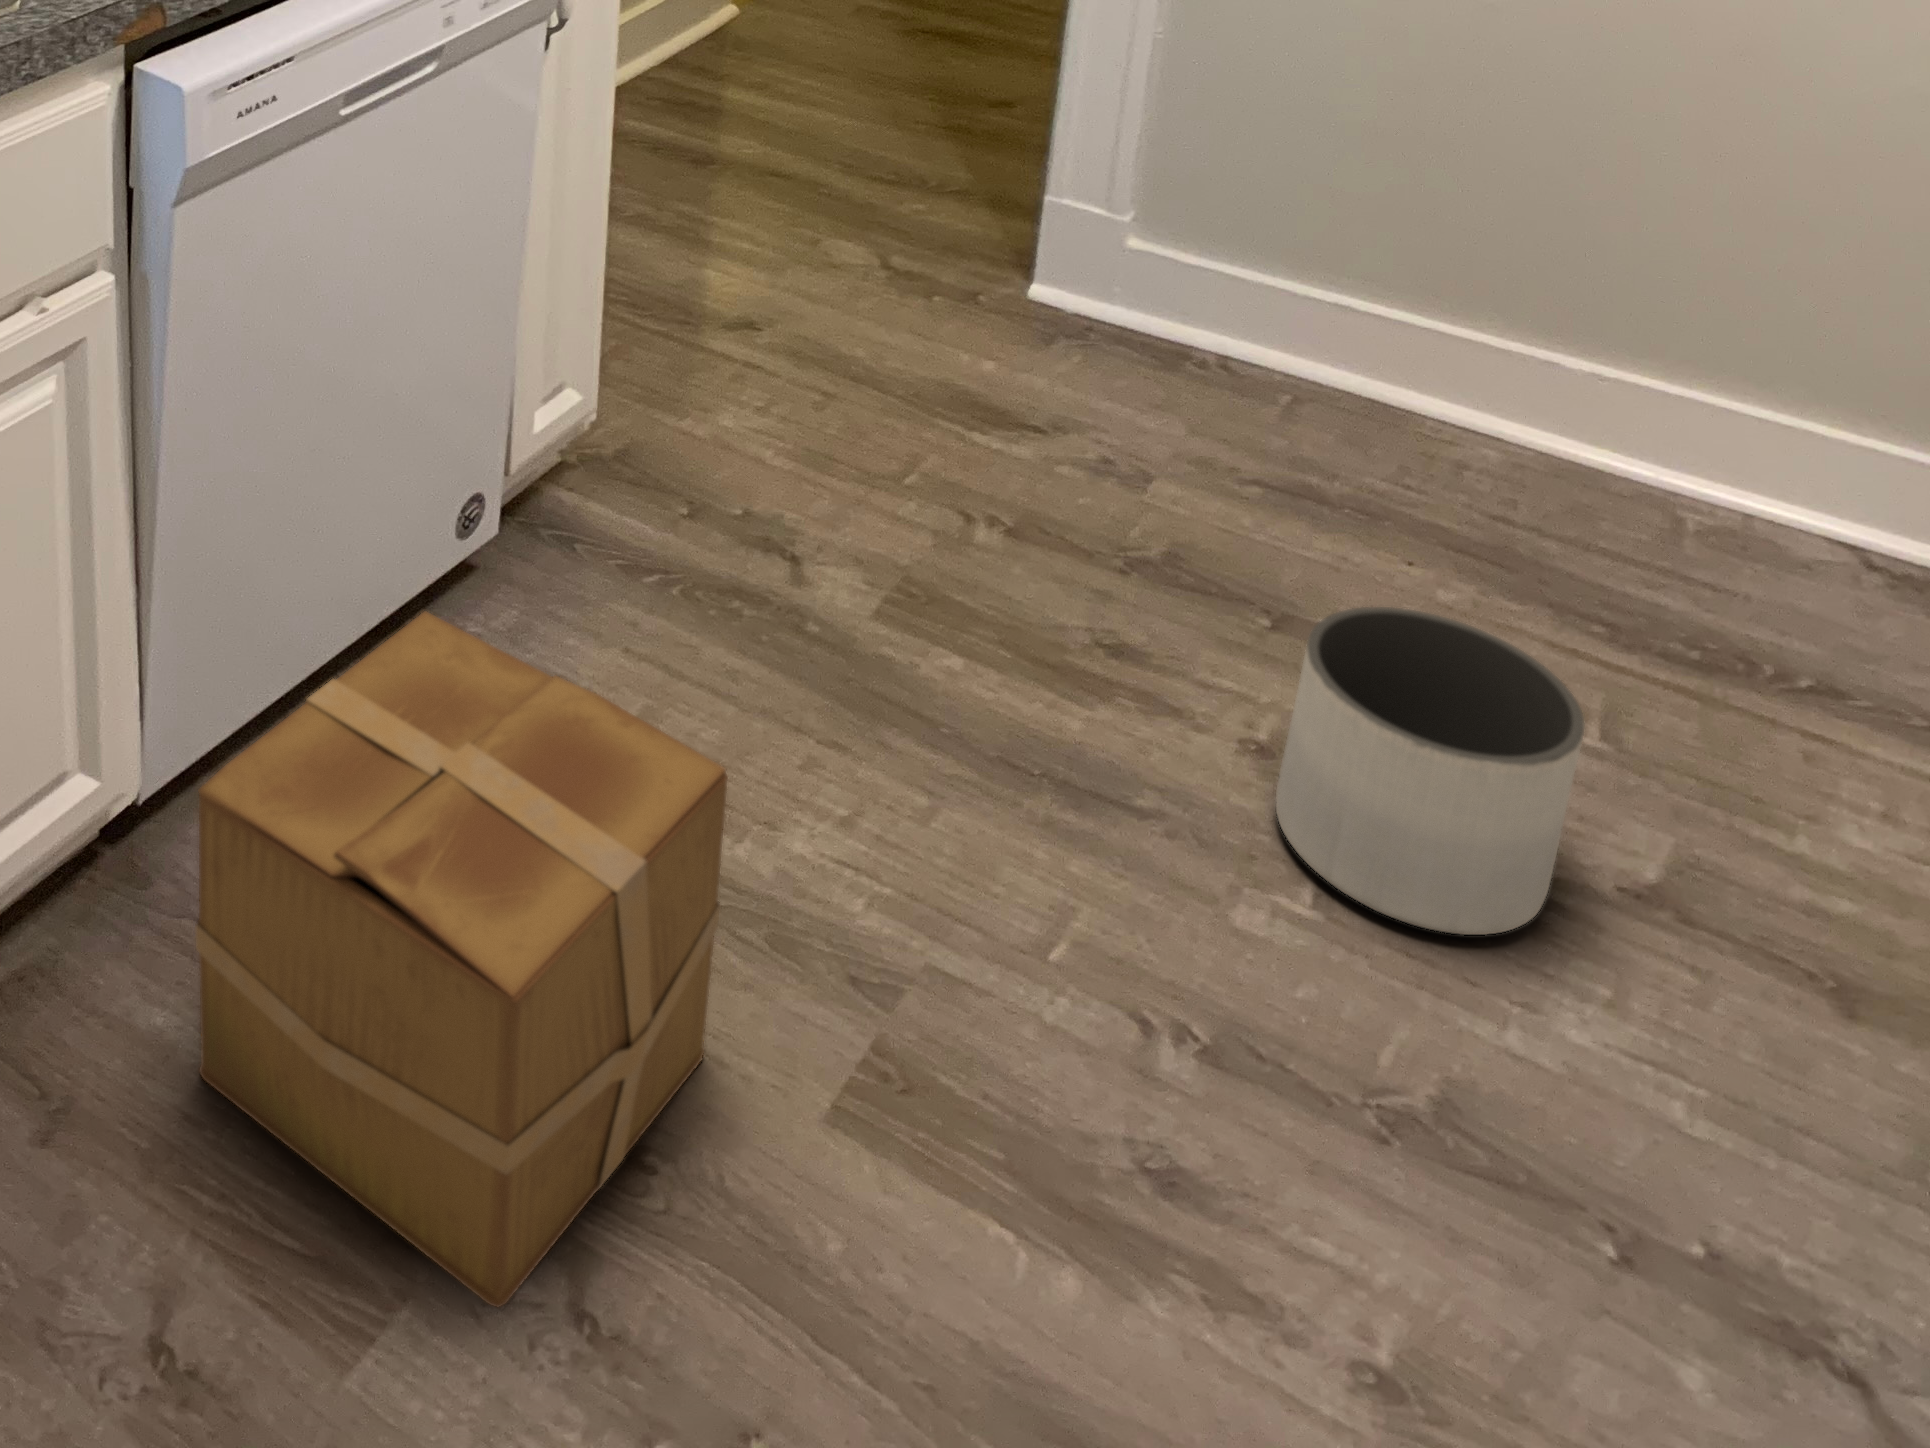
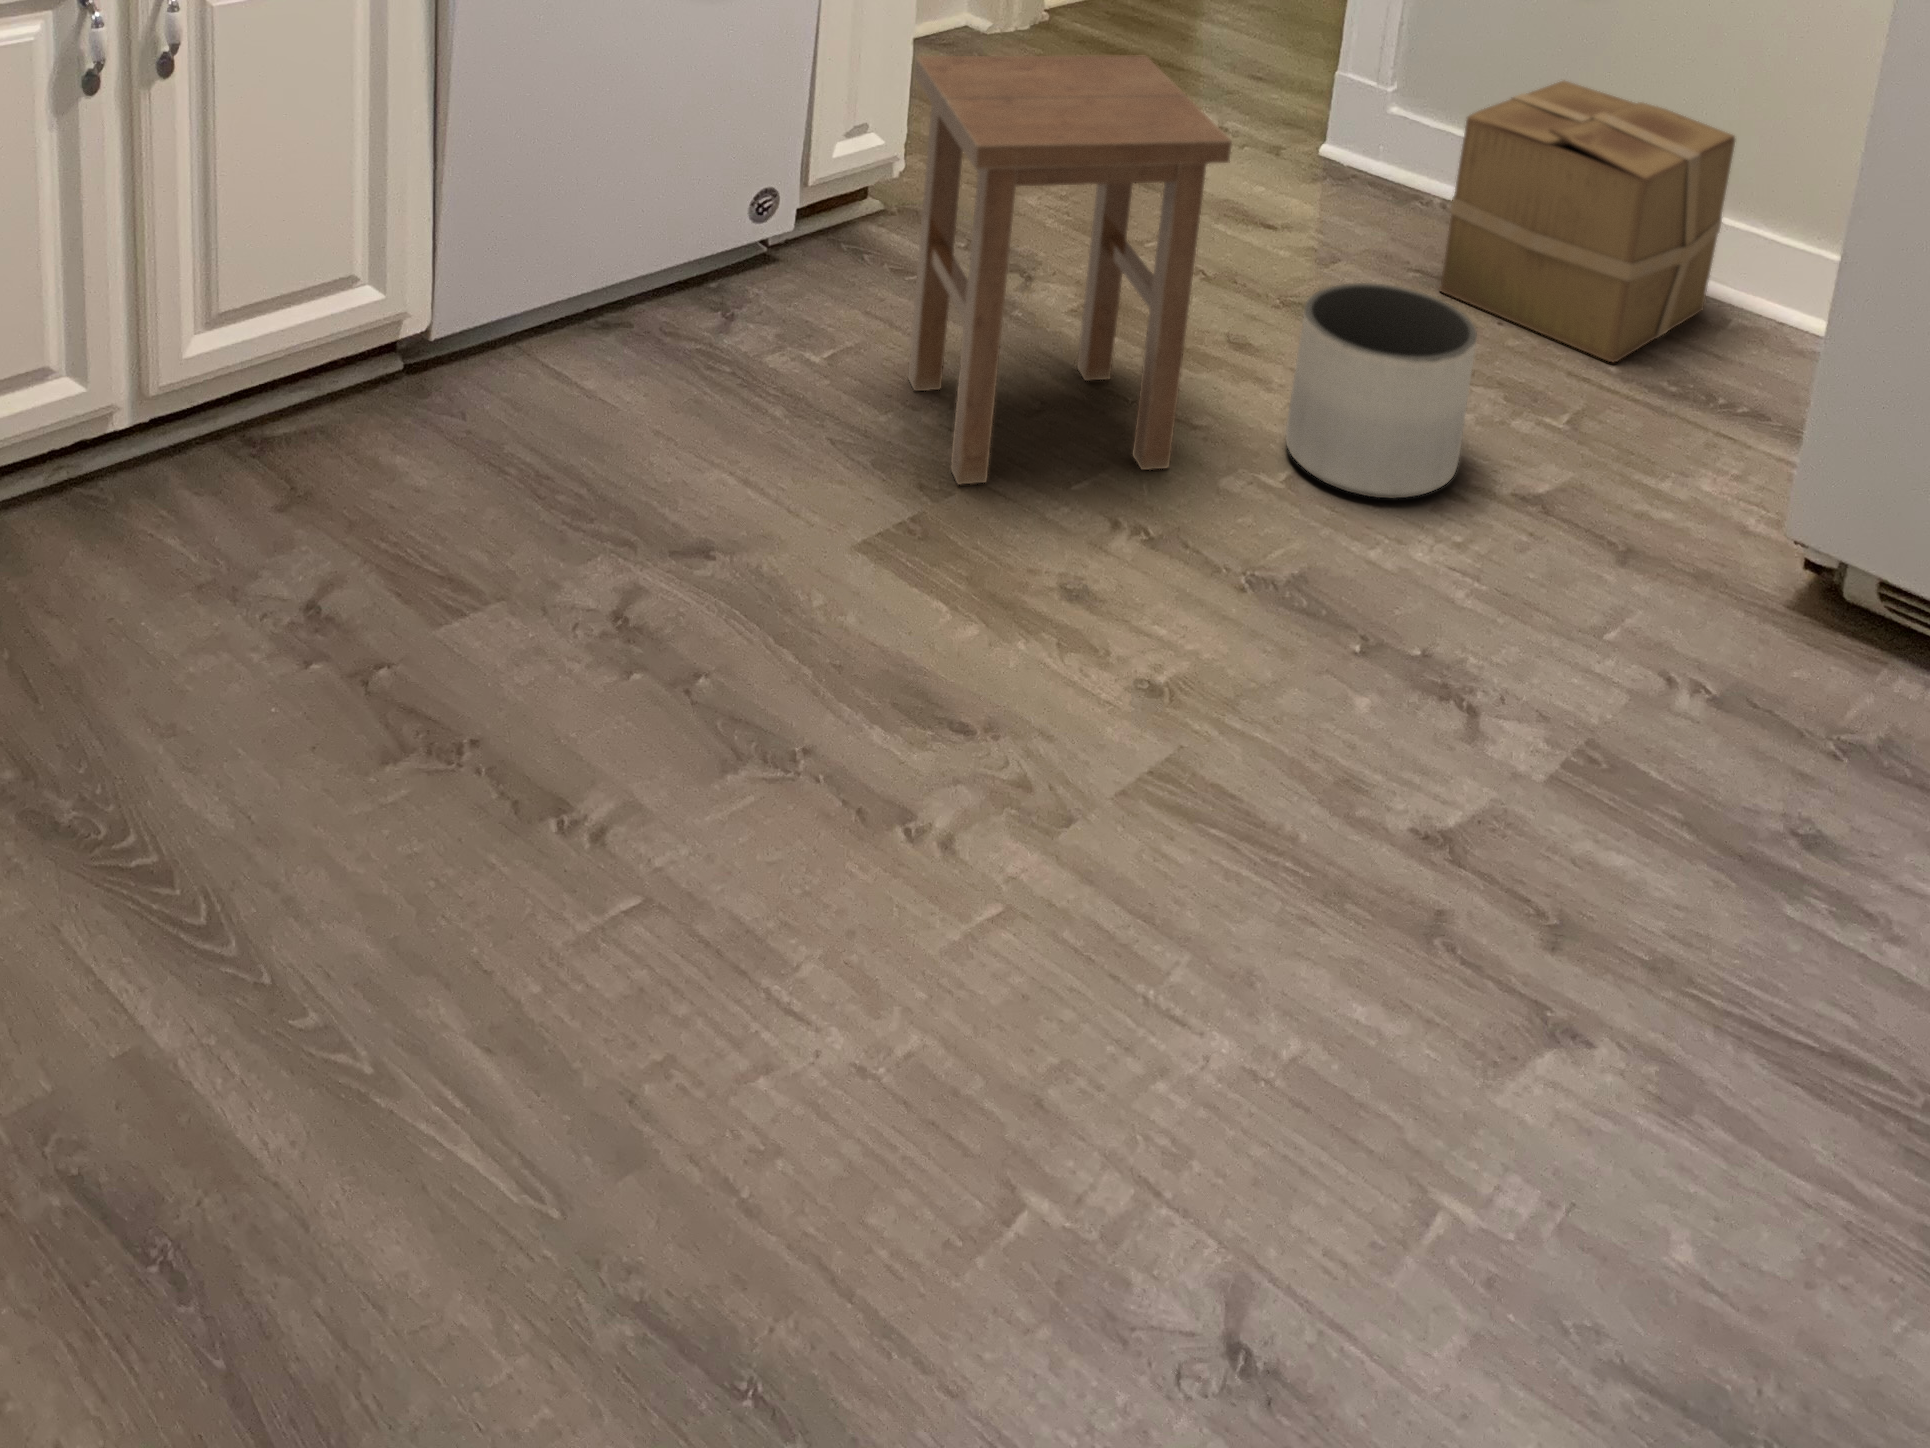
stool: none [736,323,1269,978] -> present [908,55,1232,484]
cardboard box: present [195,612,728,1307] -> present [1440,81,1735,362]

